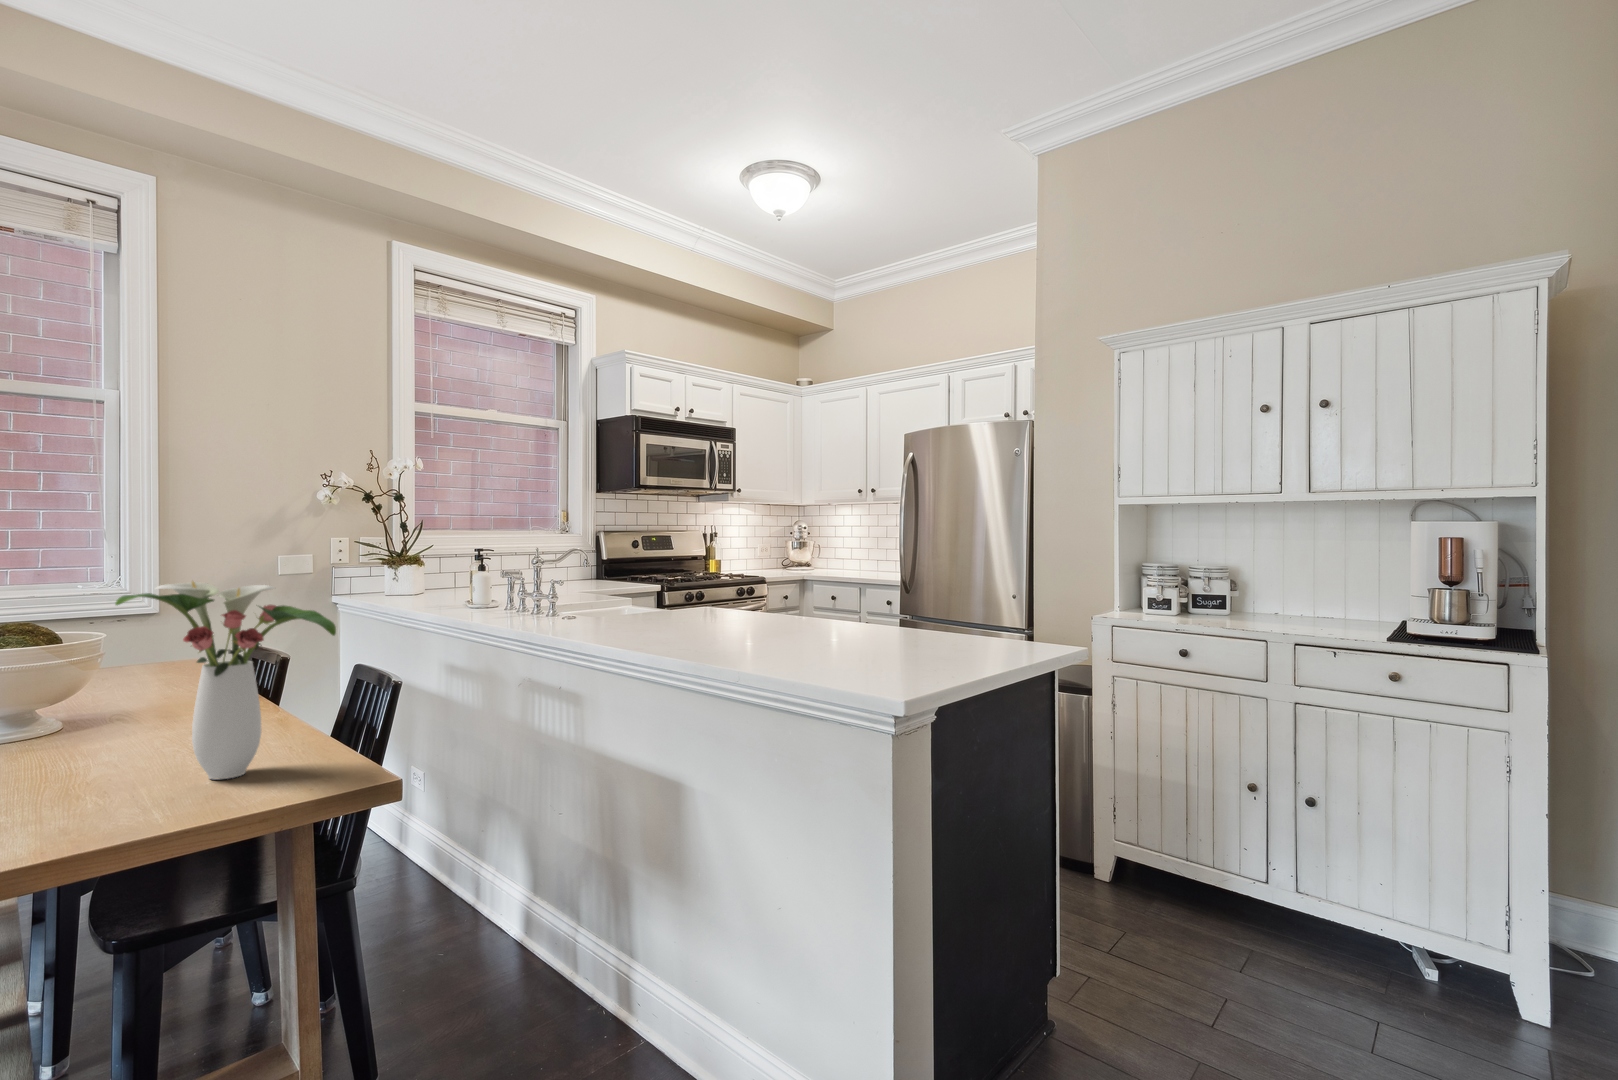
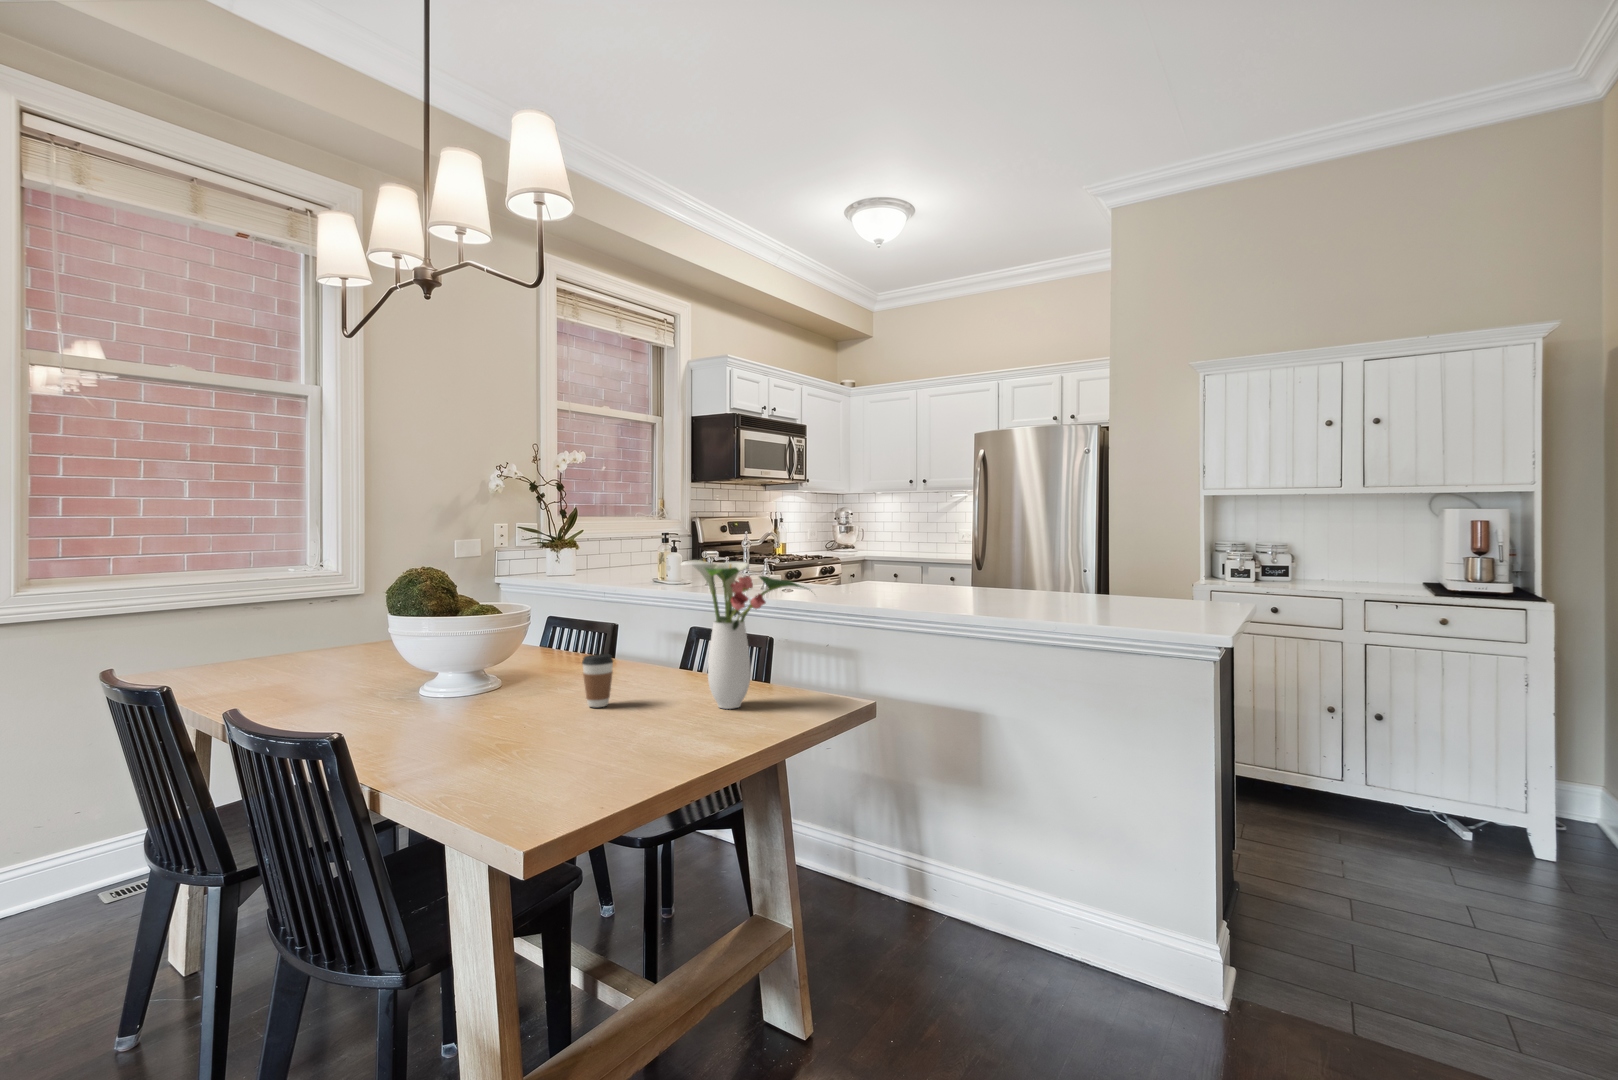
coffee cup: none [50,701,104,770] -> present [582,654,613,707]

